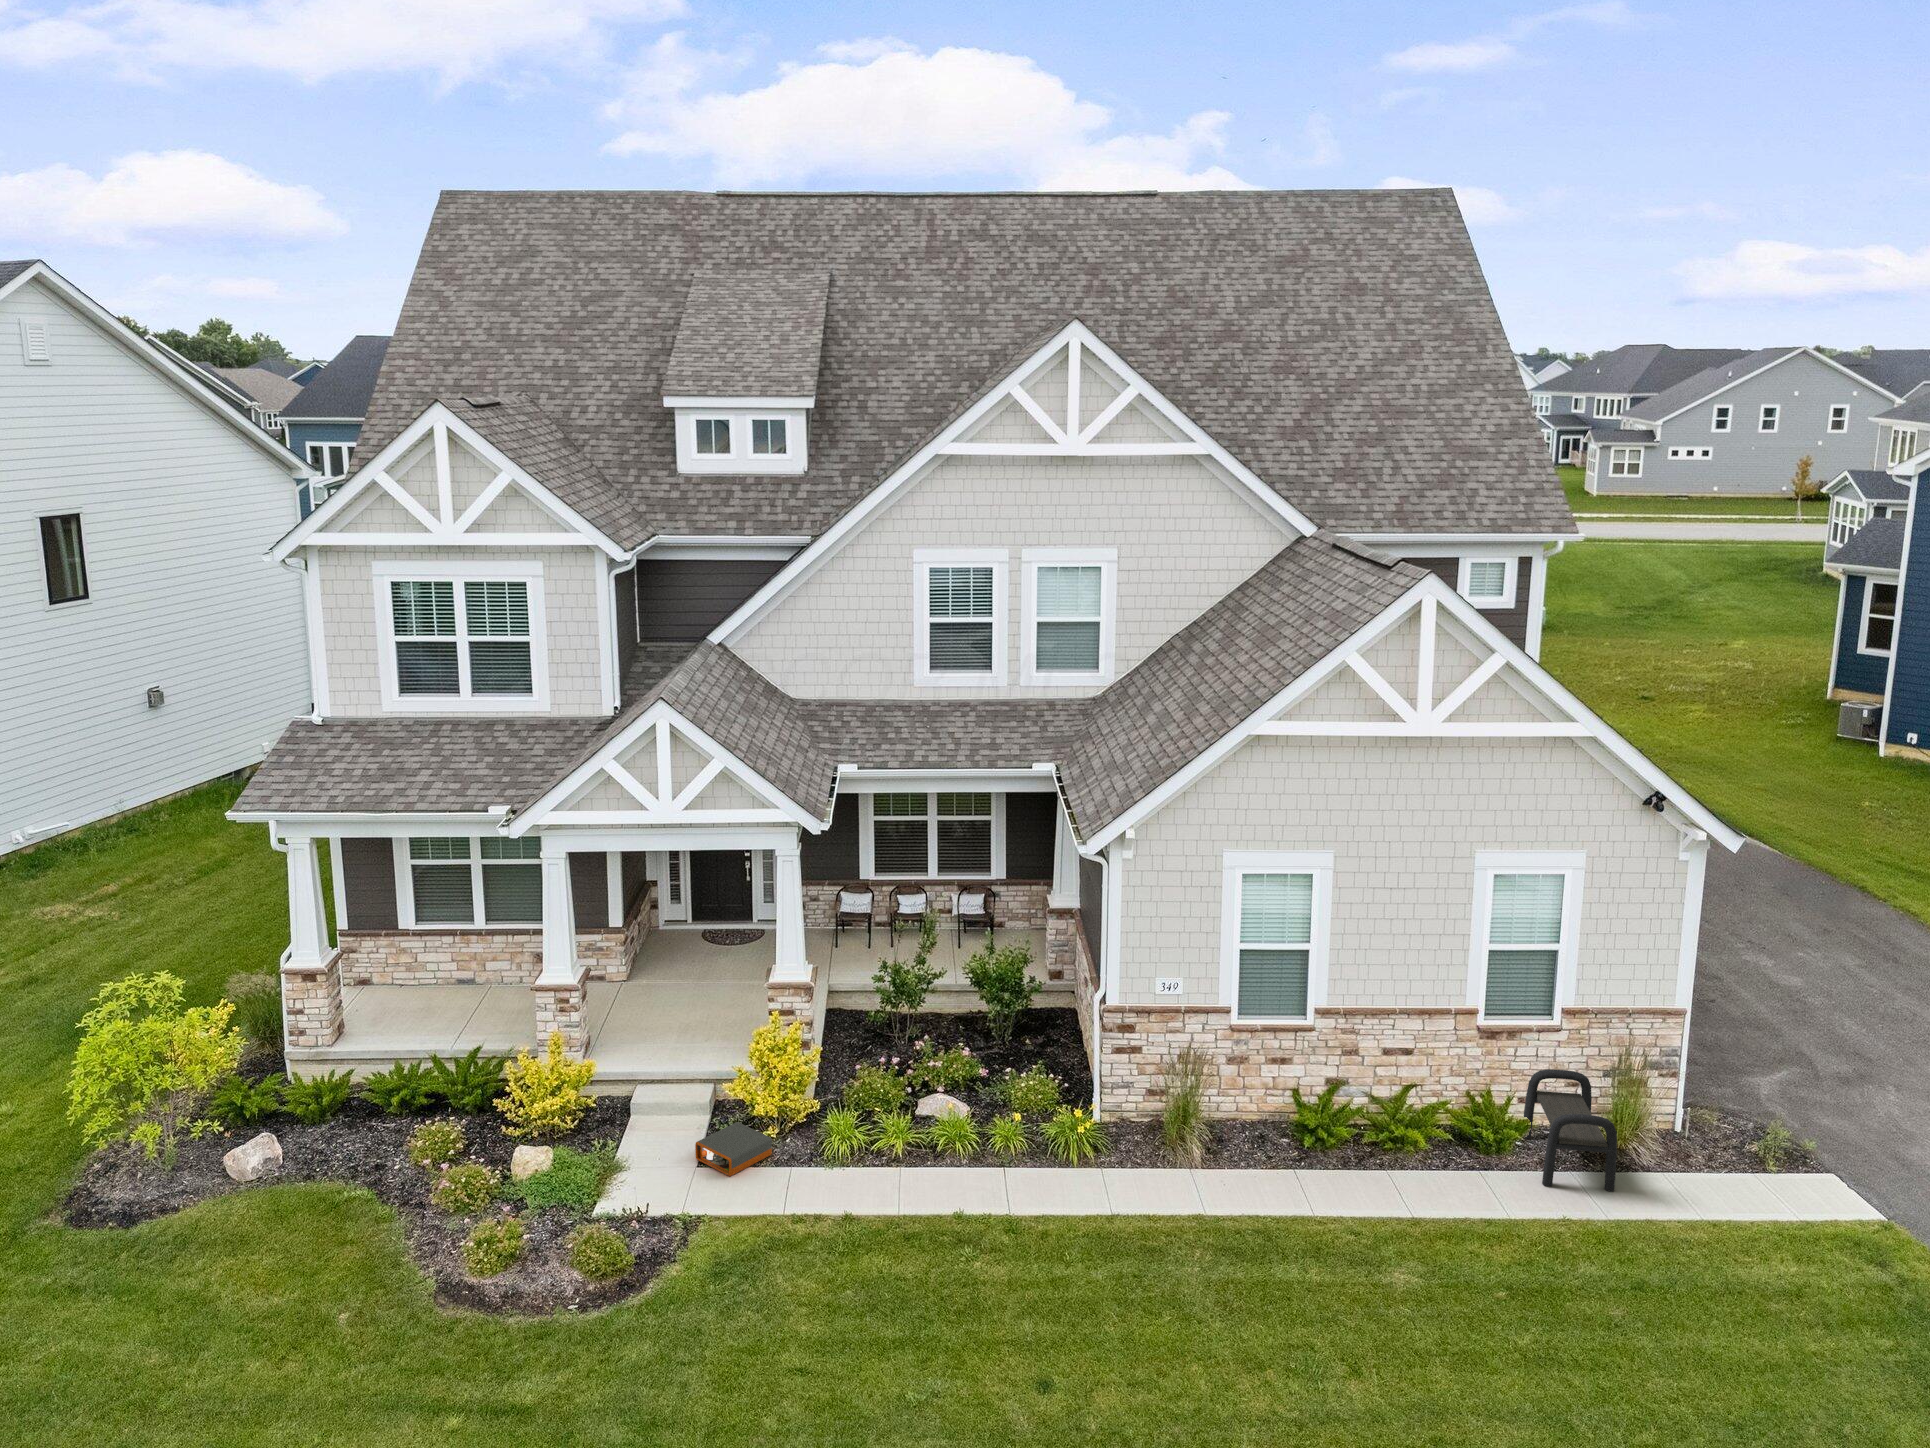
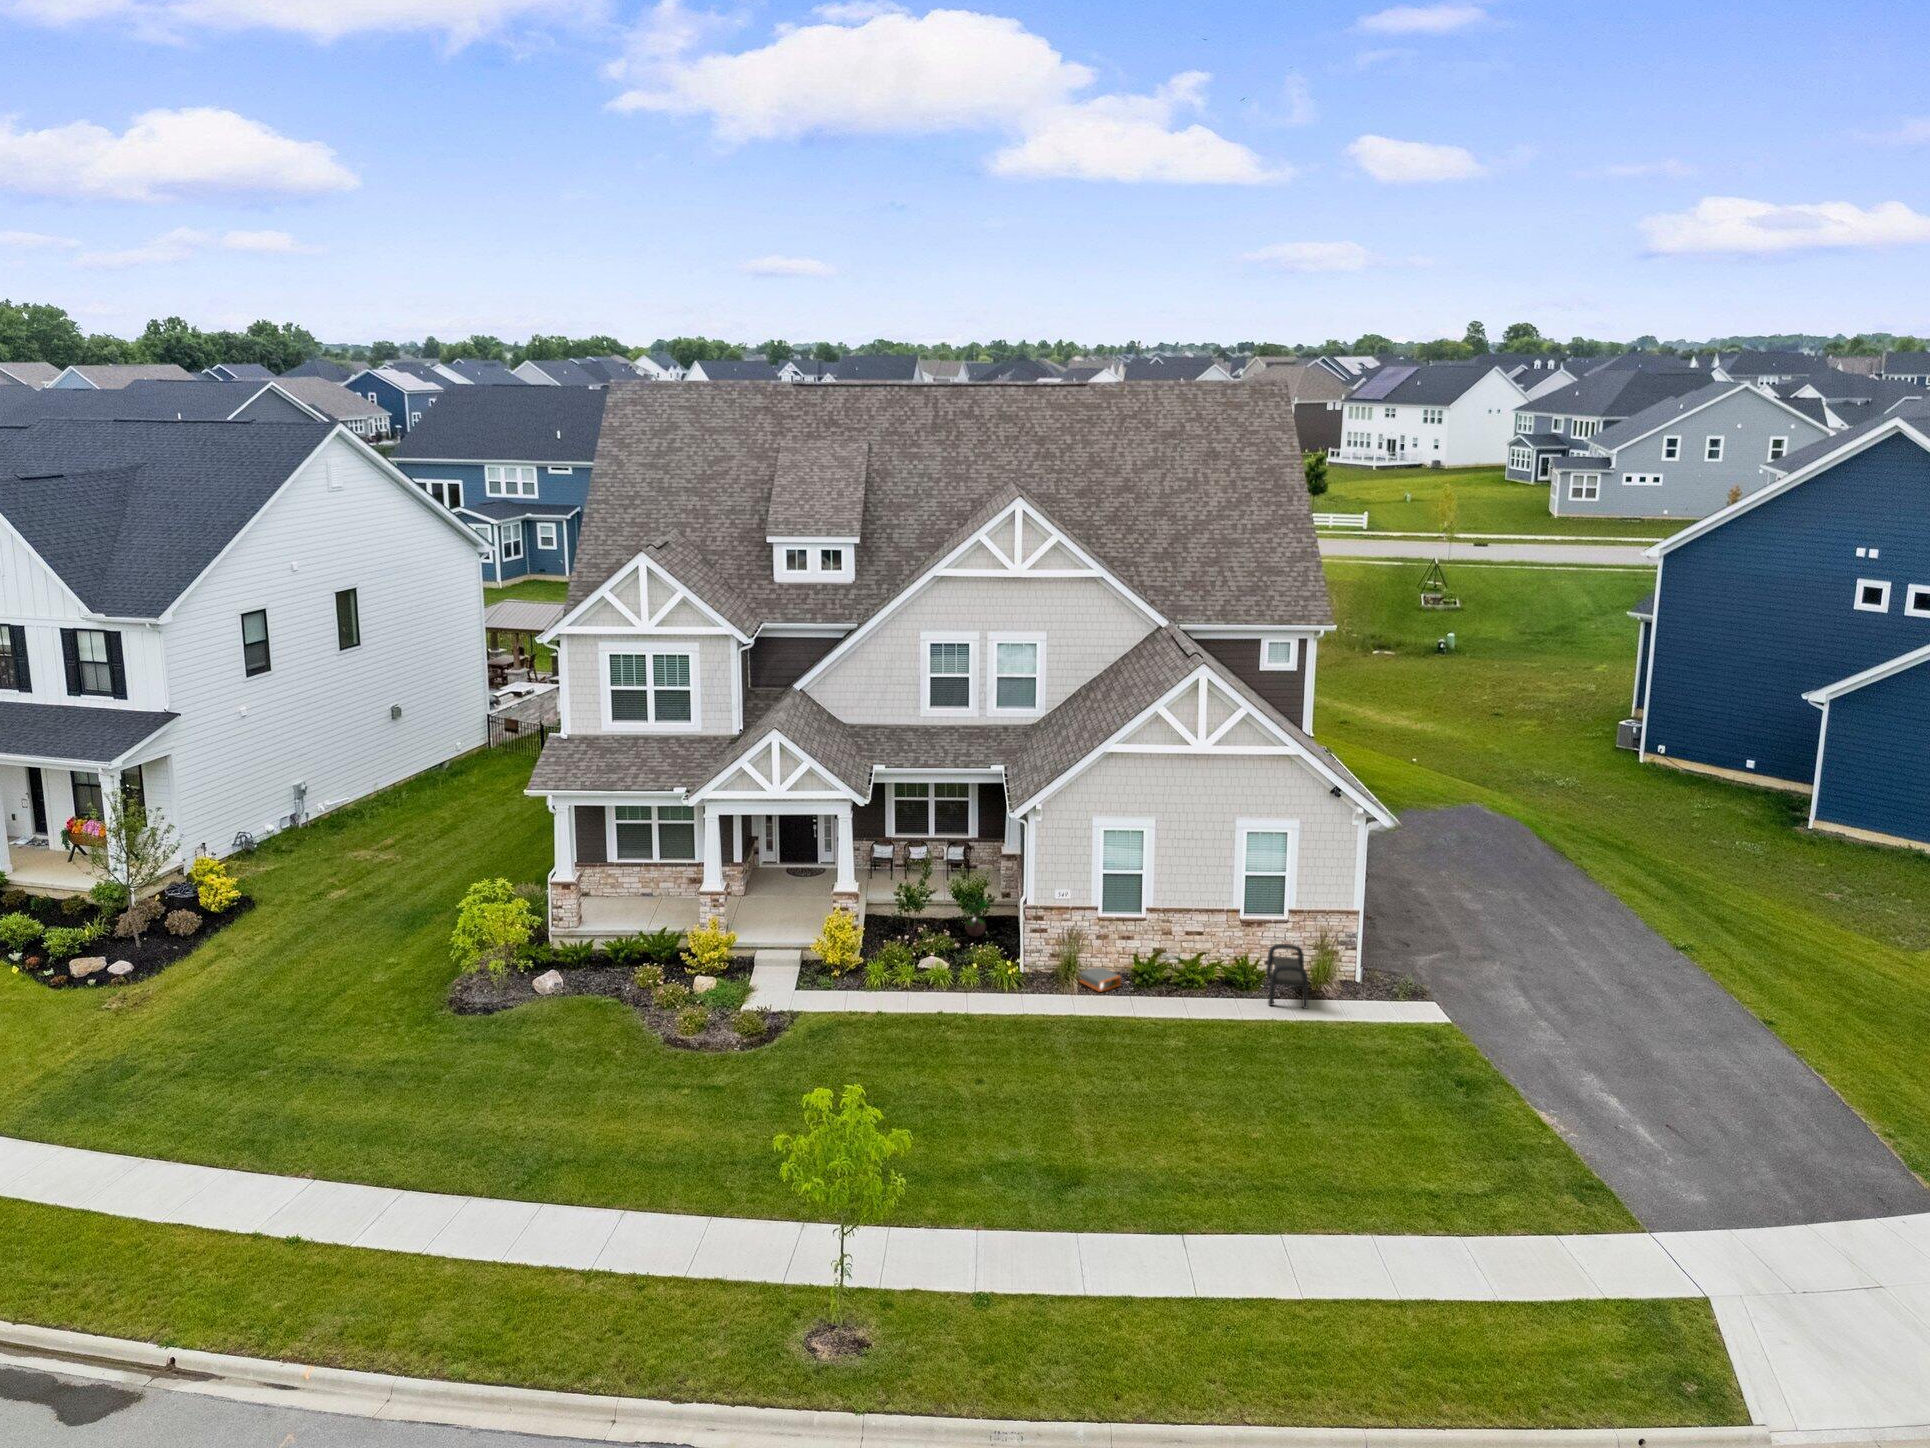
potted tree: none [986,978,1033,1051] -> present [965,897,987,937]
storage box: present [695,1122,772,1176] -> present [1079,968,1121,992]

